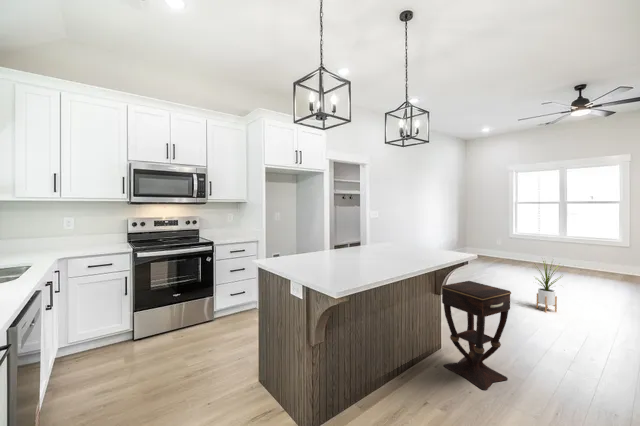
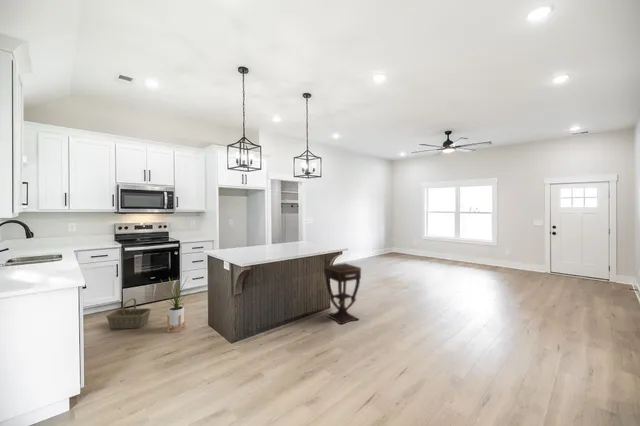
house plant: present [537,261,561,312] -> present [167,278,186,332]
basket: none [101,333,172,384] -> present [106,299,151,329]

